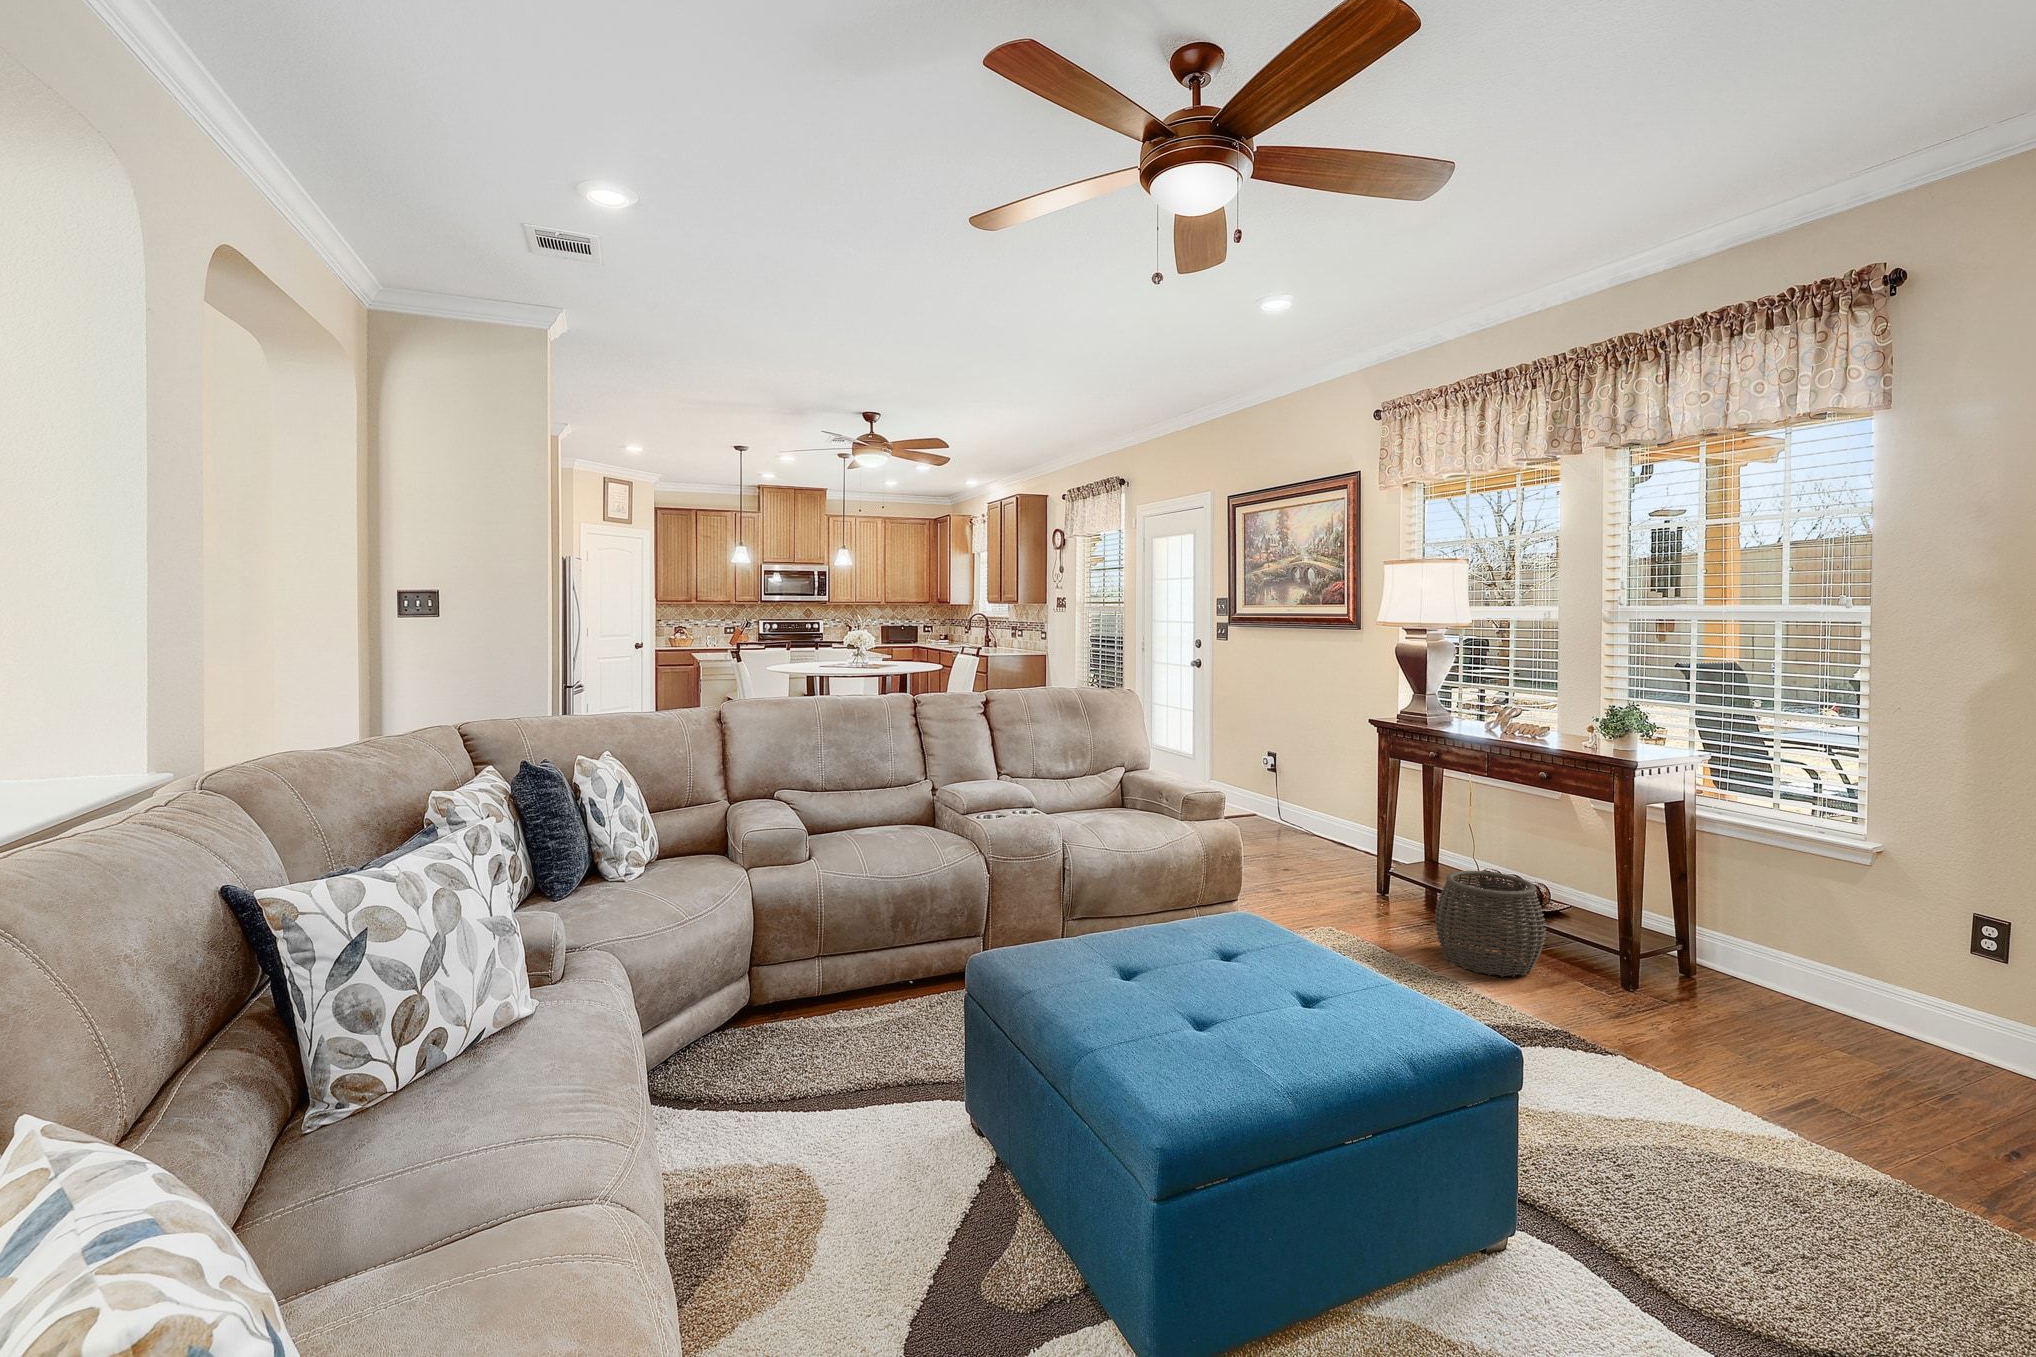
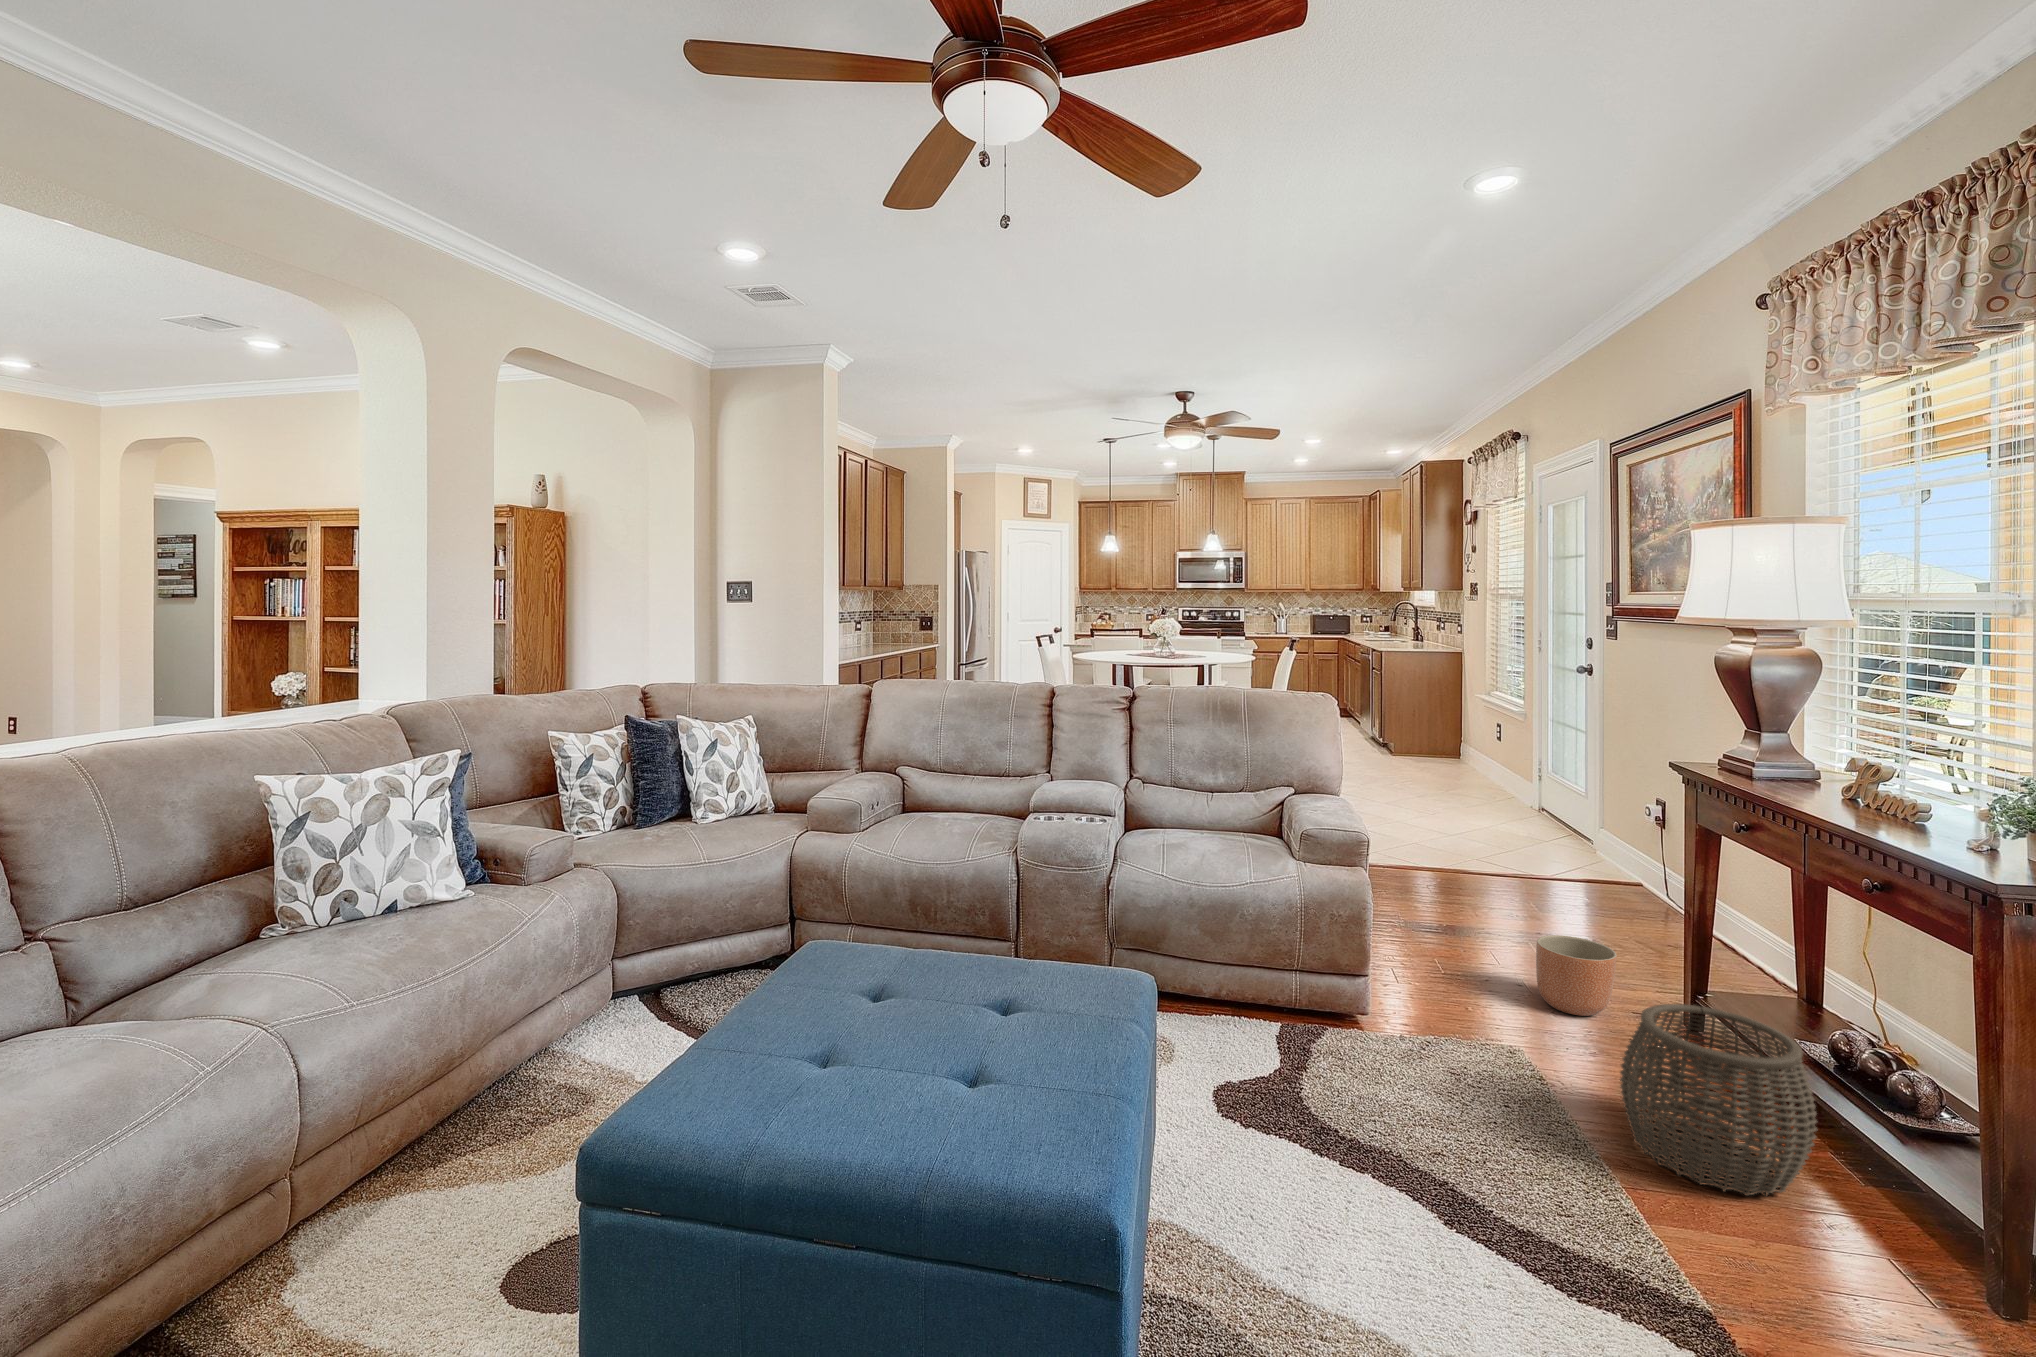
planter: none [1307,850,1358,903] -> present [1536,935,1617,1016]

